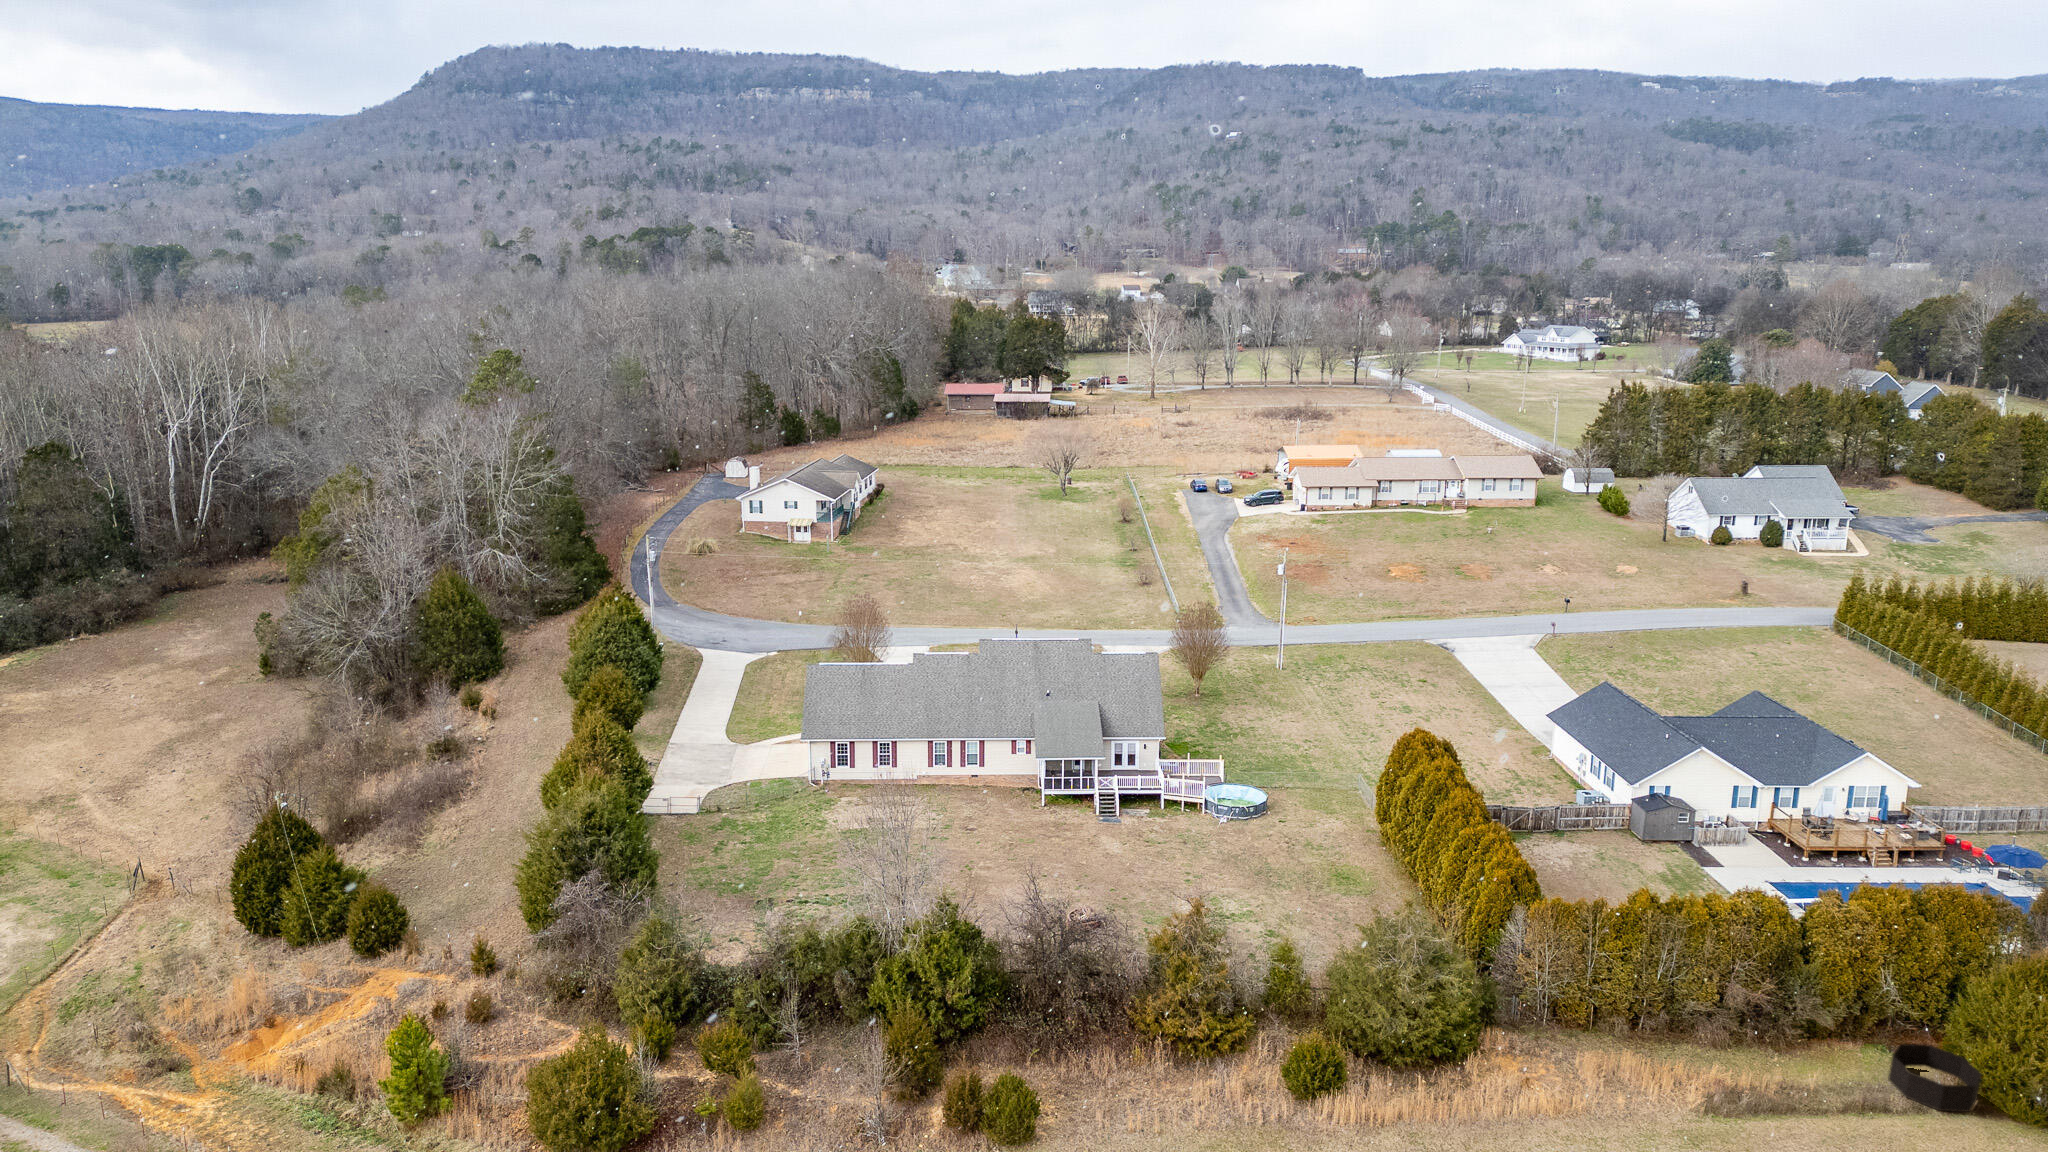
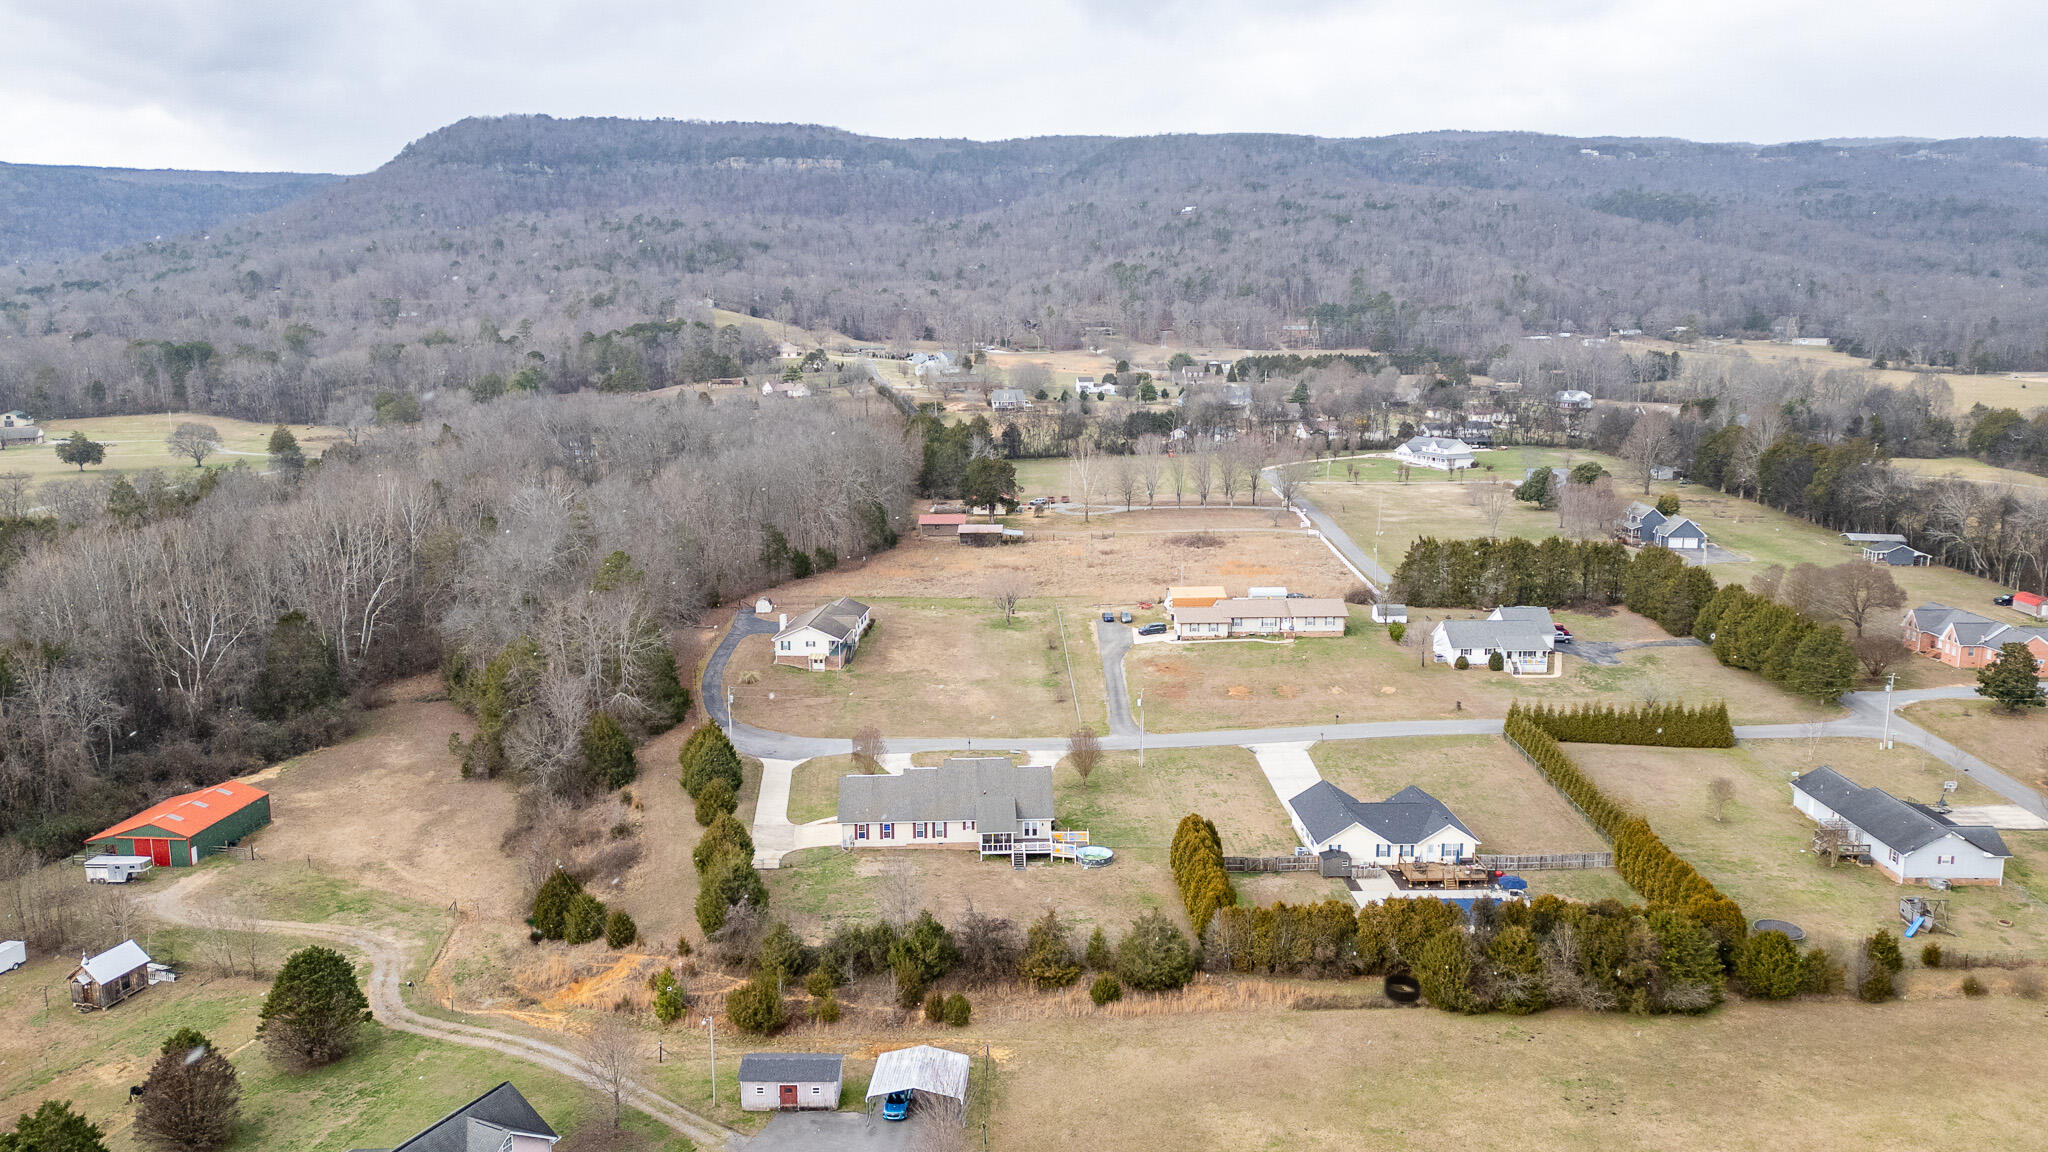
potted tree: none [197,887,247,944] -> present [523,916,545,943]

